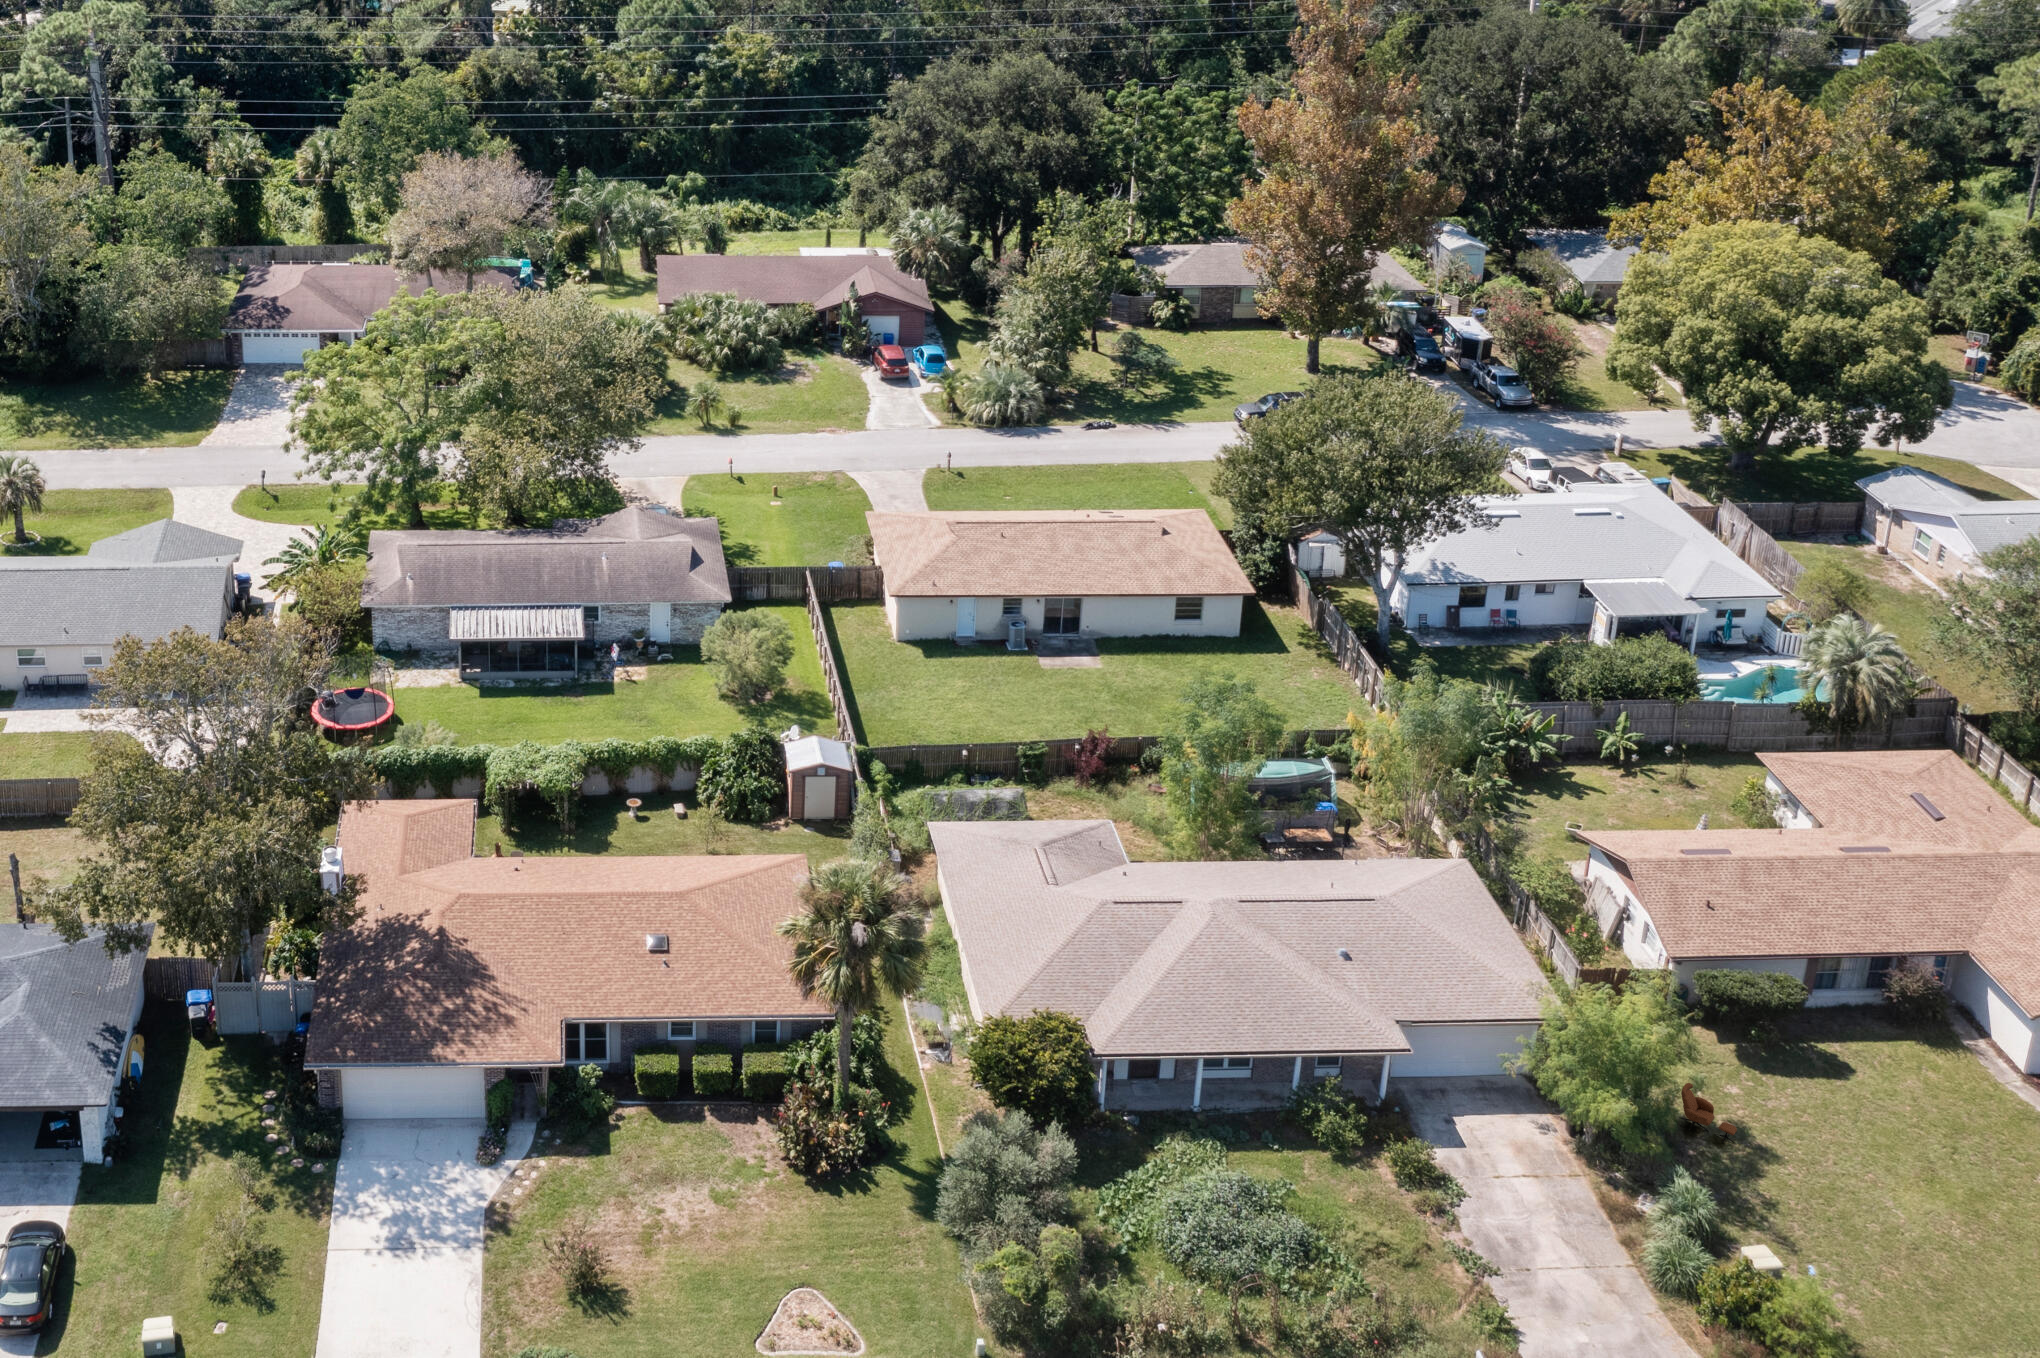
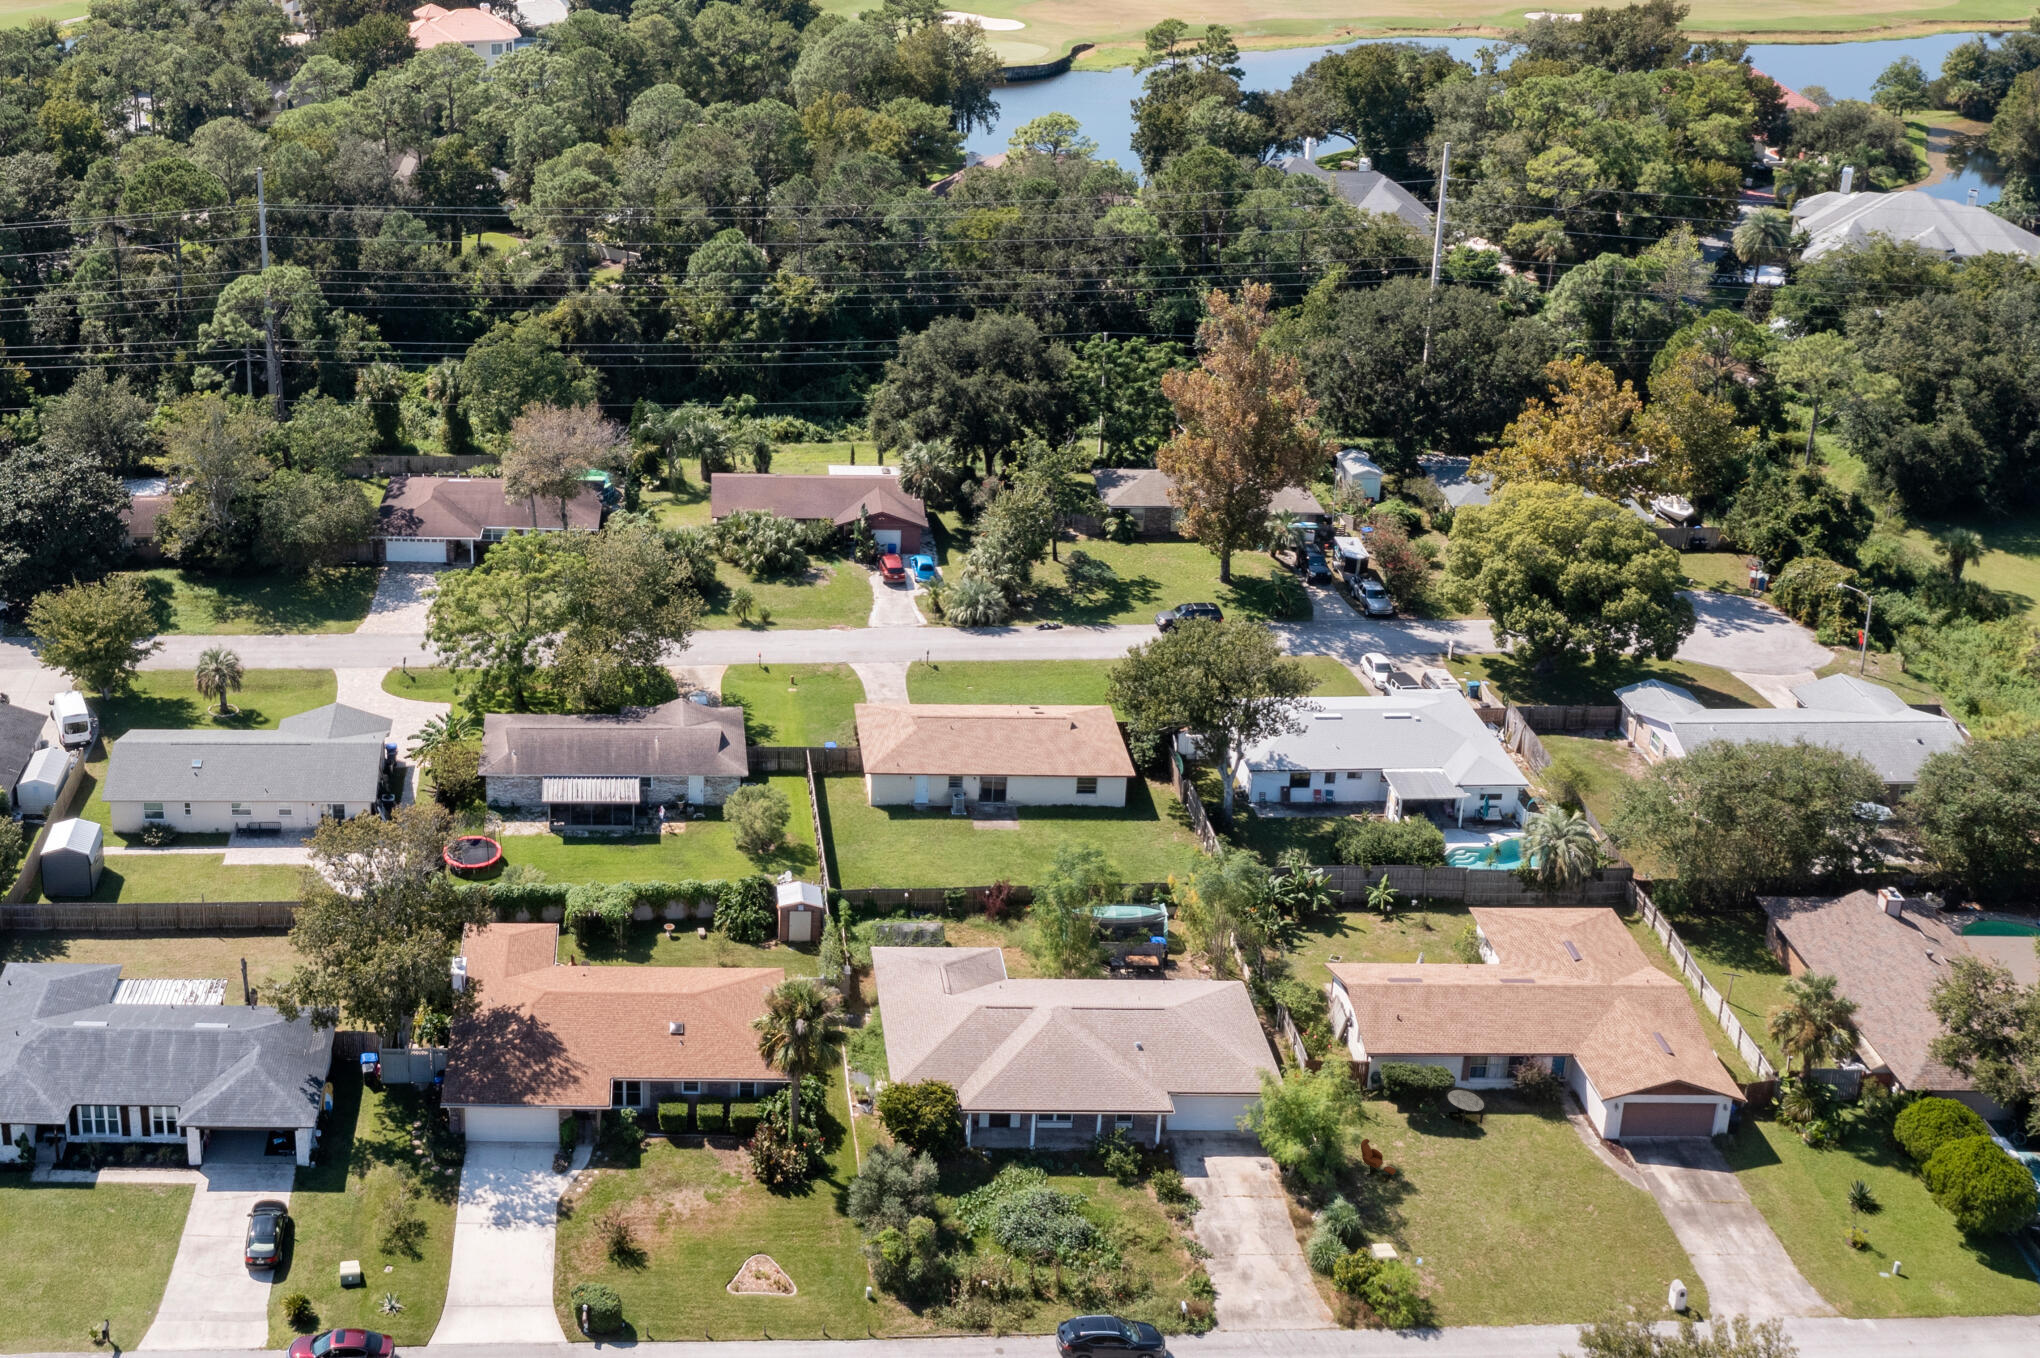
round table: none [1778,1003,1845,1061] -> present [1446,1087,1487,1127]

